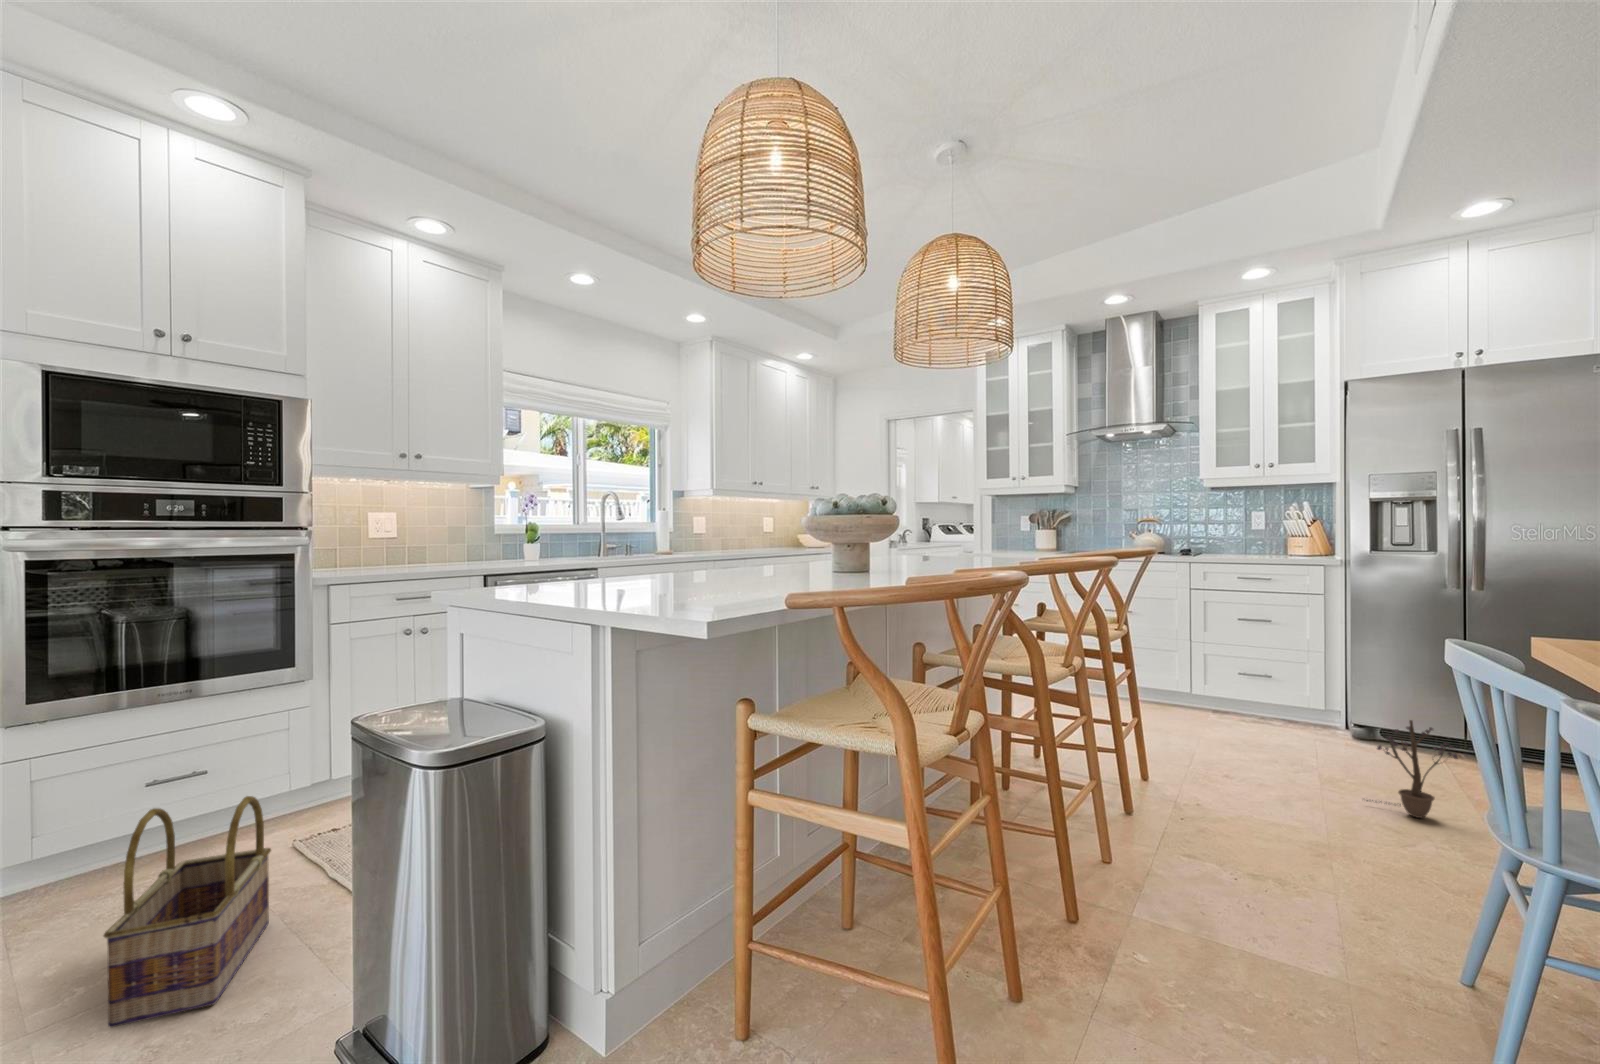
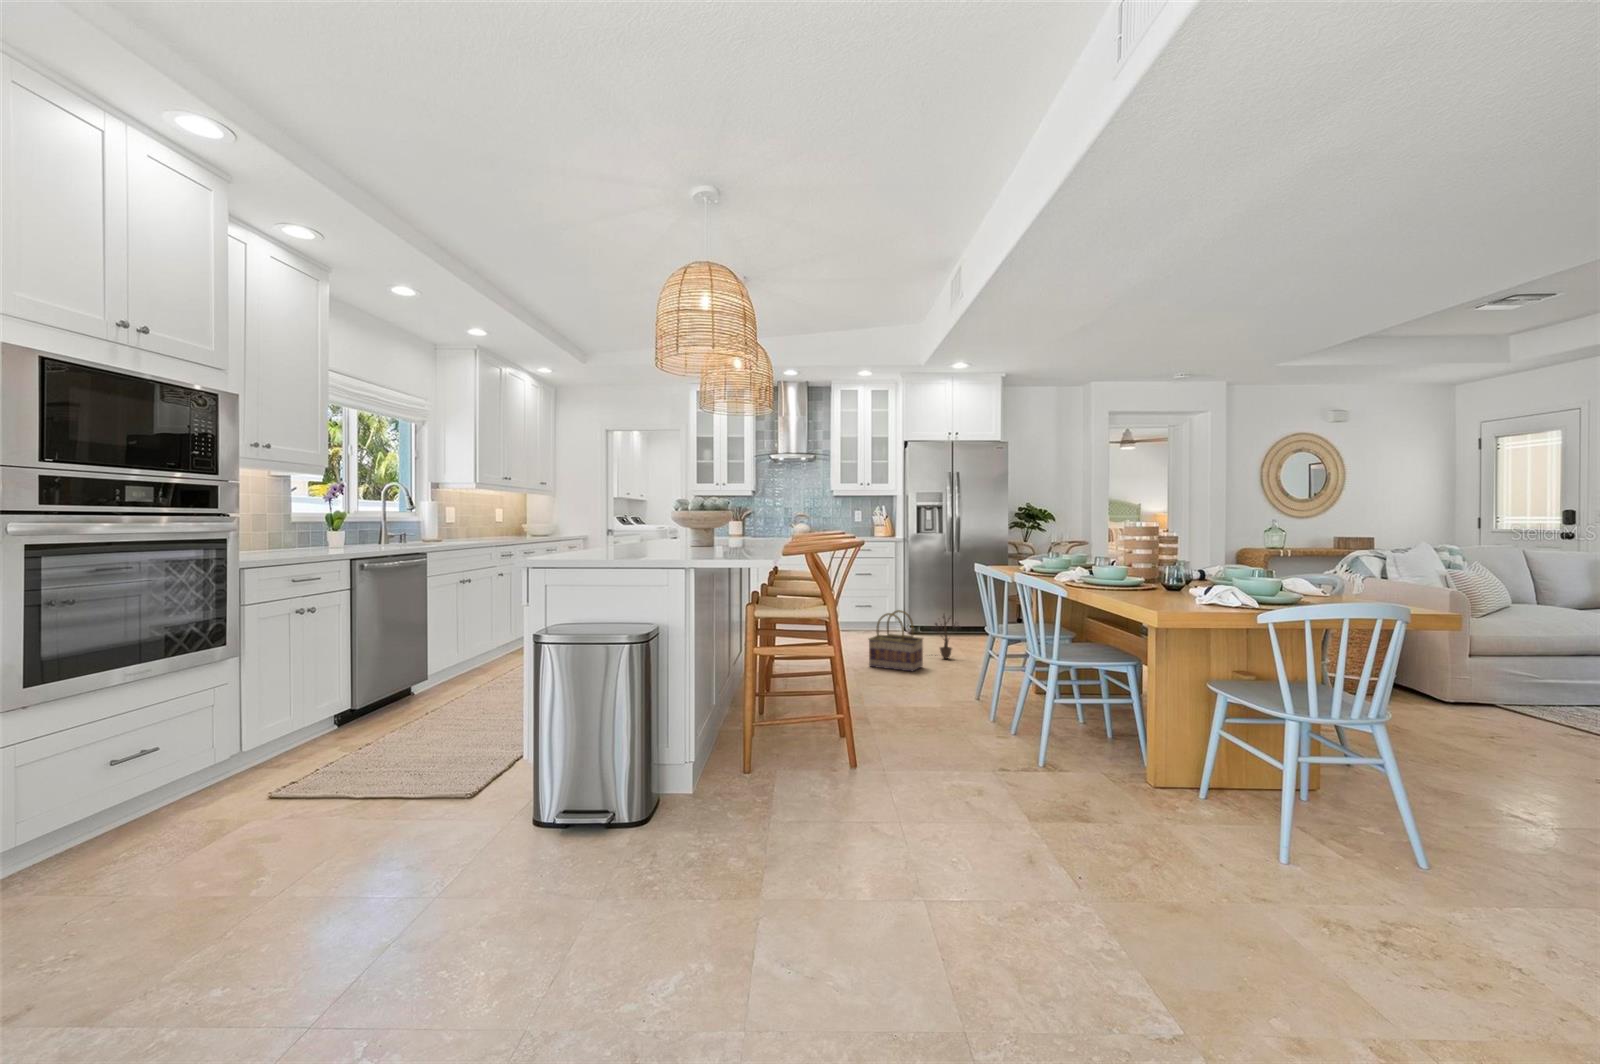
basket: present [104,796,271,1028] -> present [869,610,923,671]

